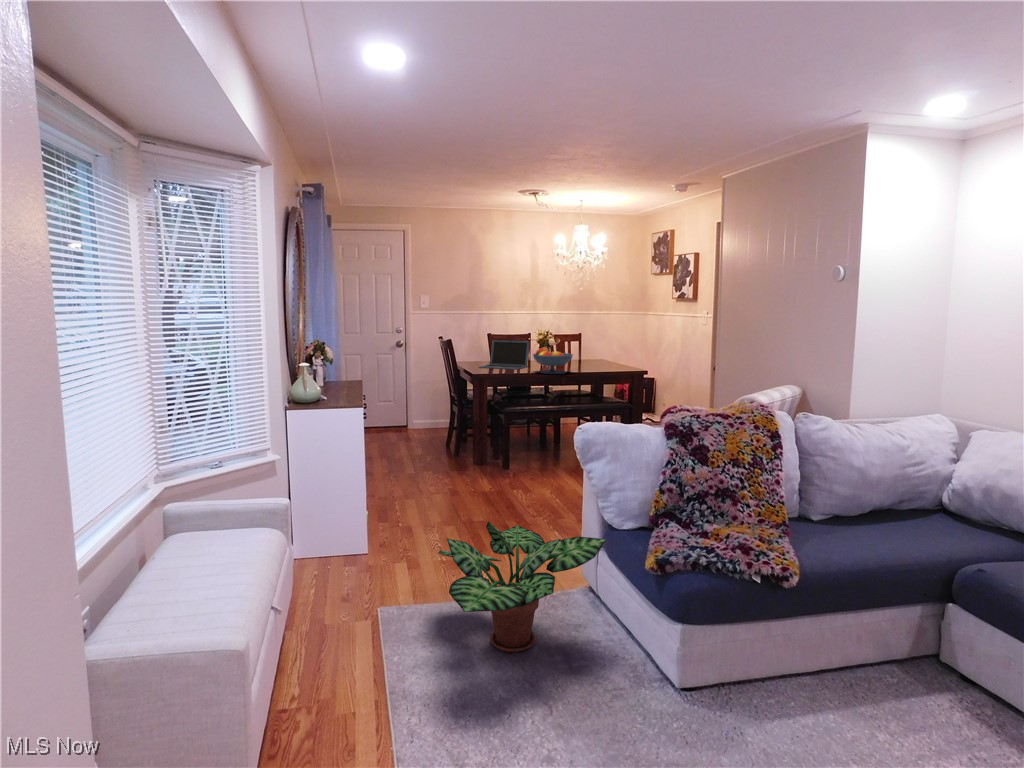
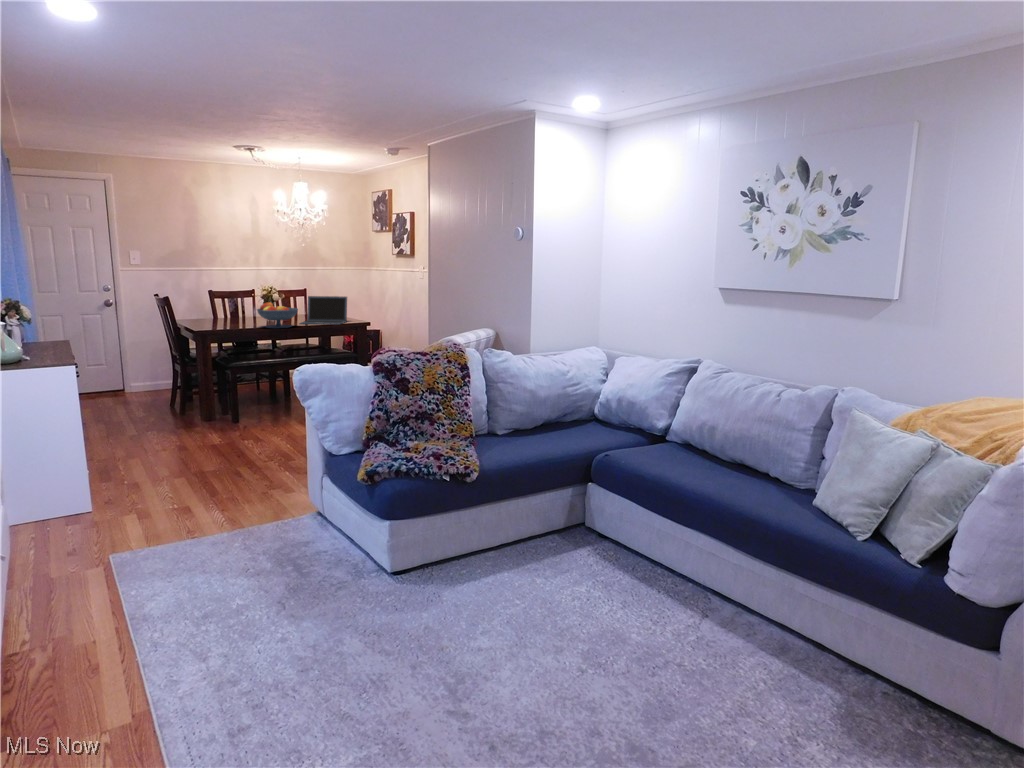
laptop: present [479,340,529,370] -> present [300,296,347,325]
potted plant: present [438,521,607,652] -> none [167,459,329,572]

